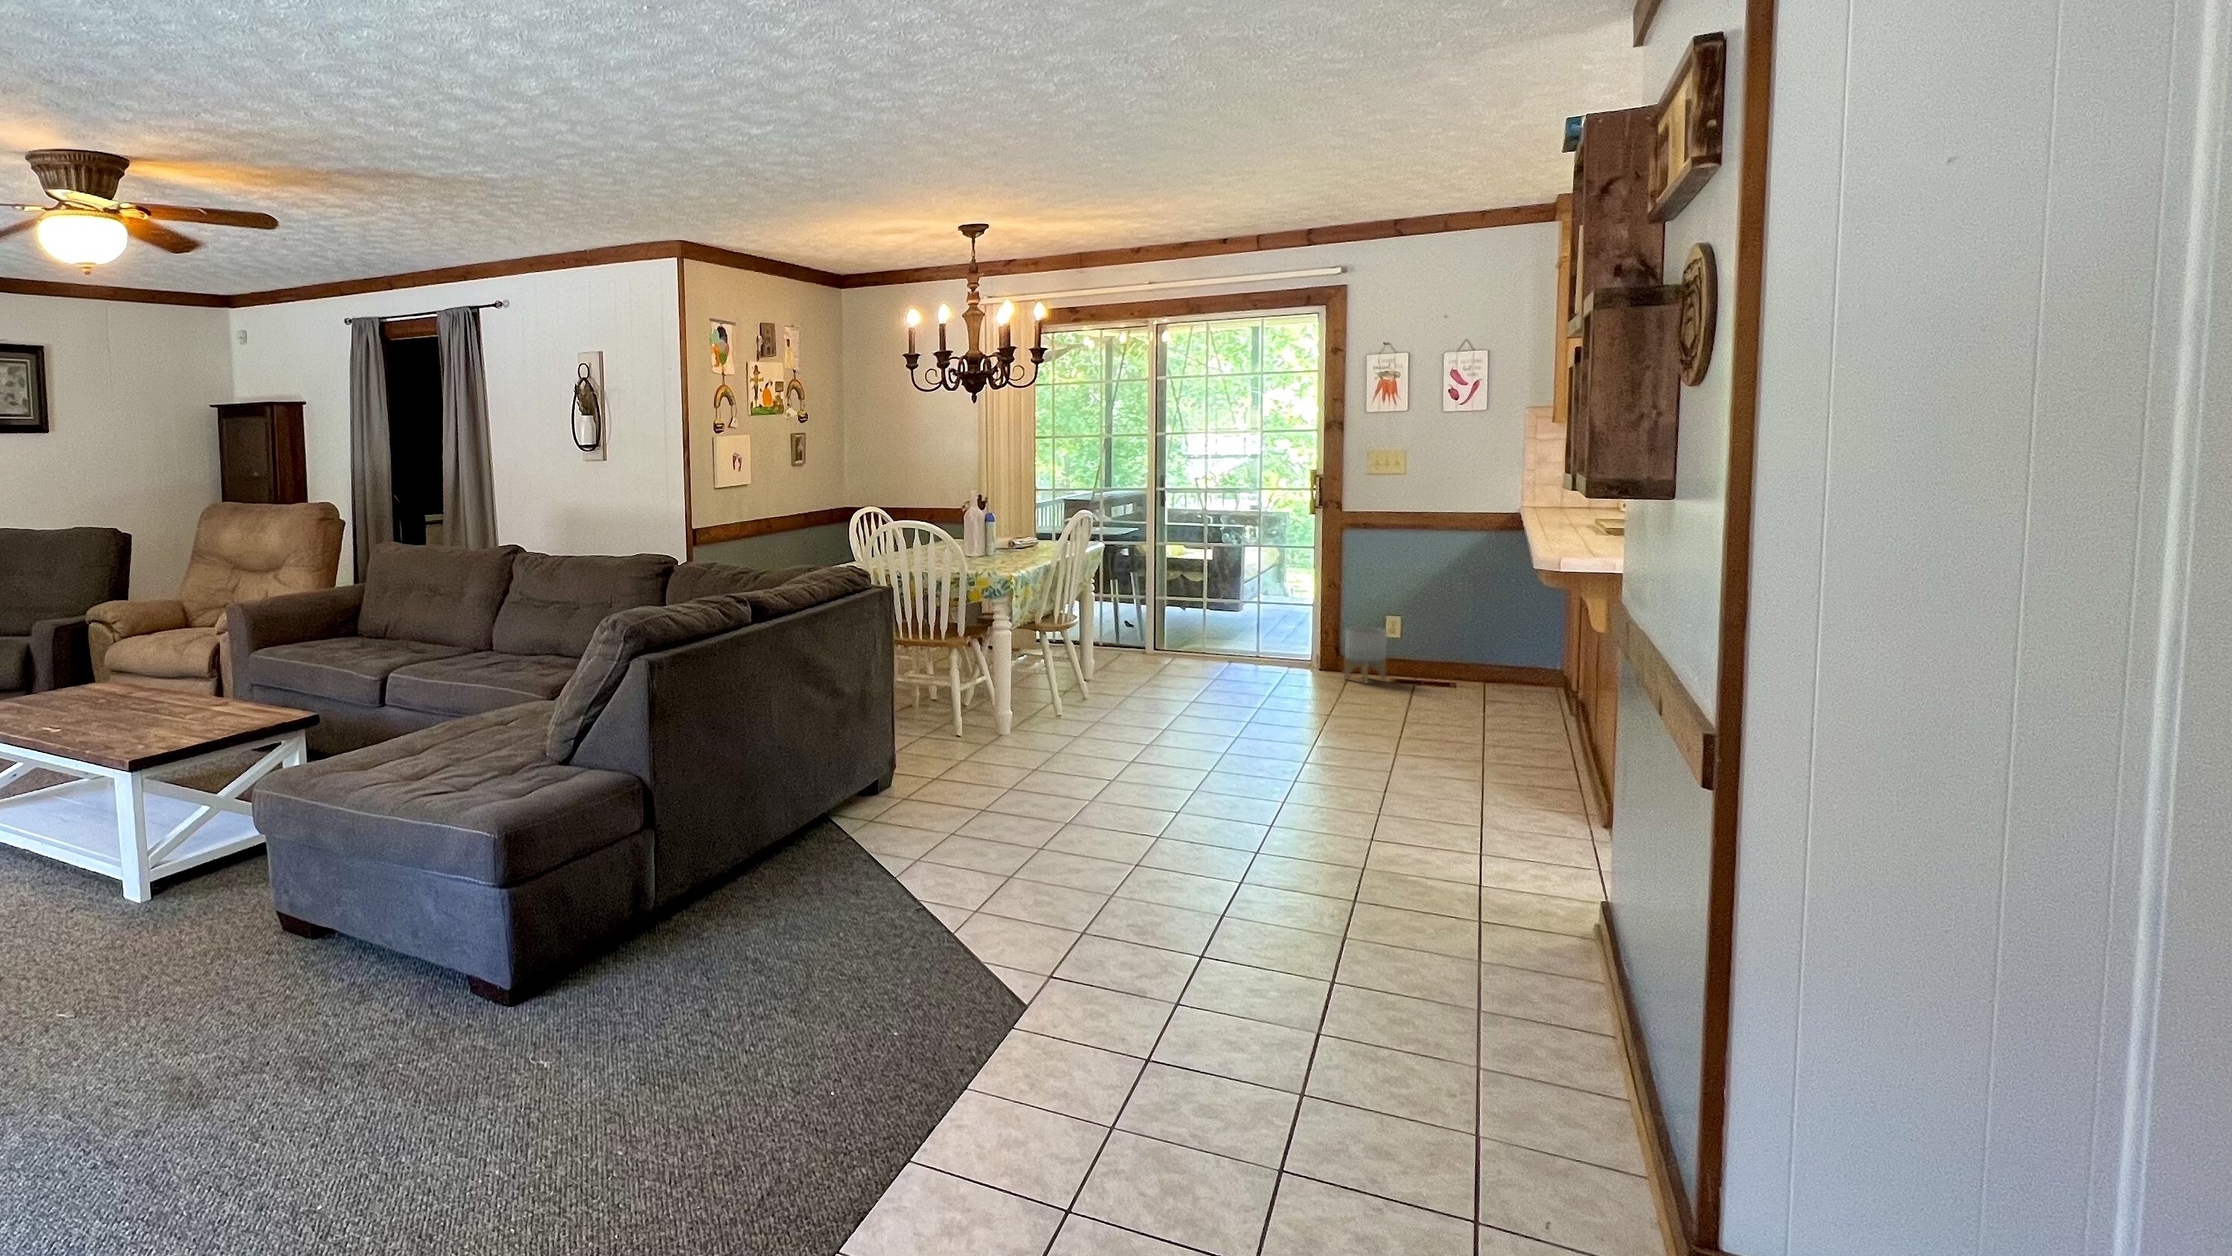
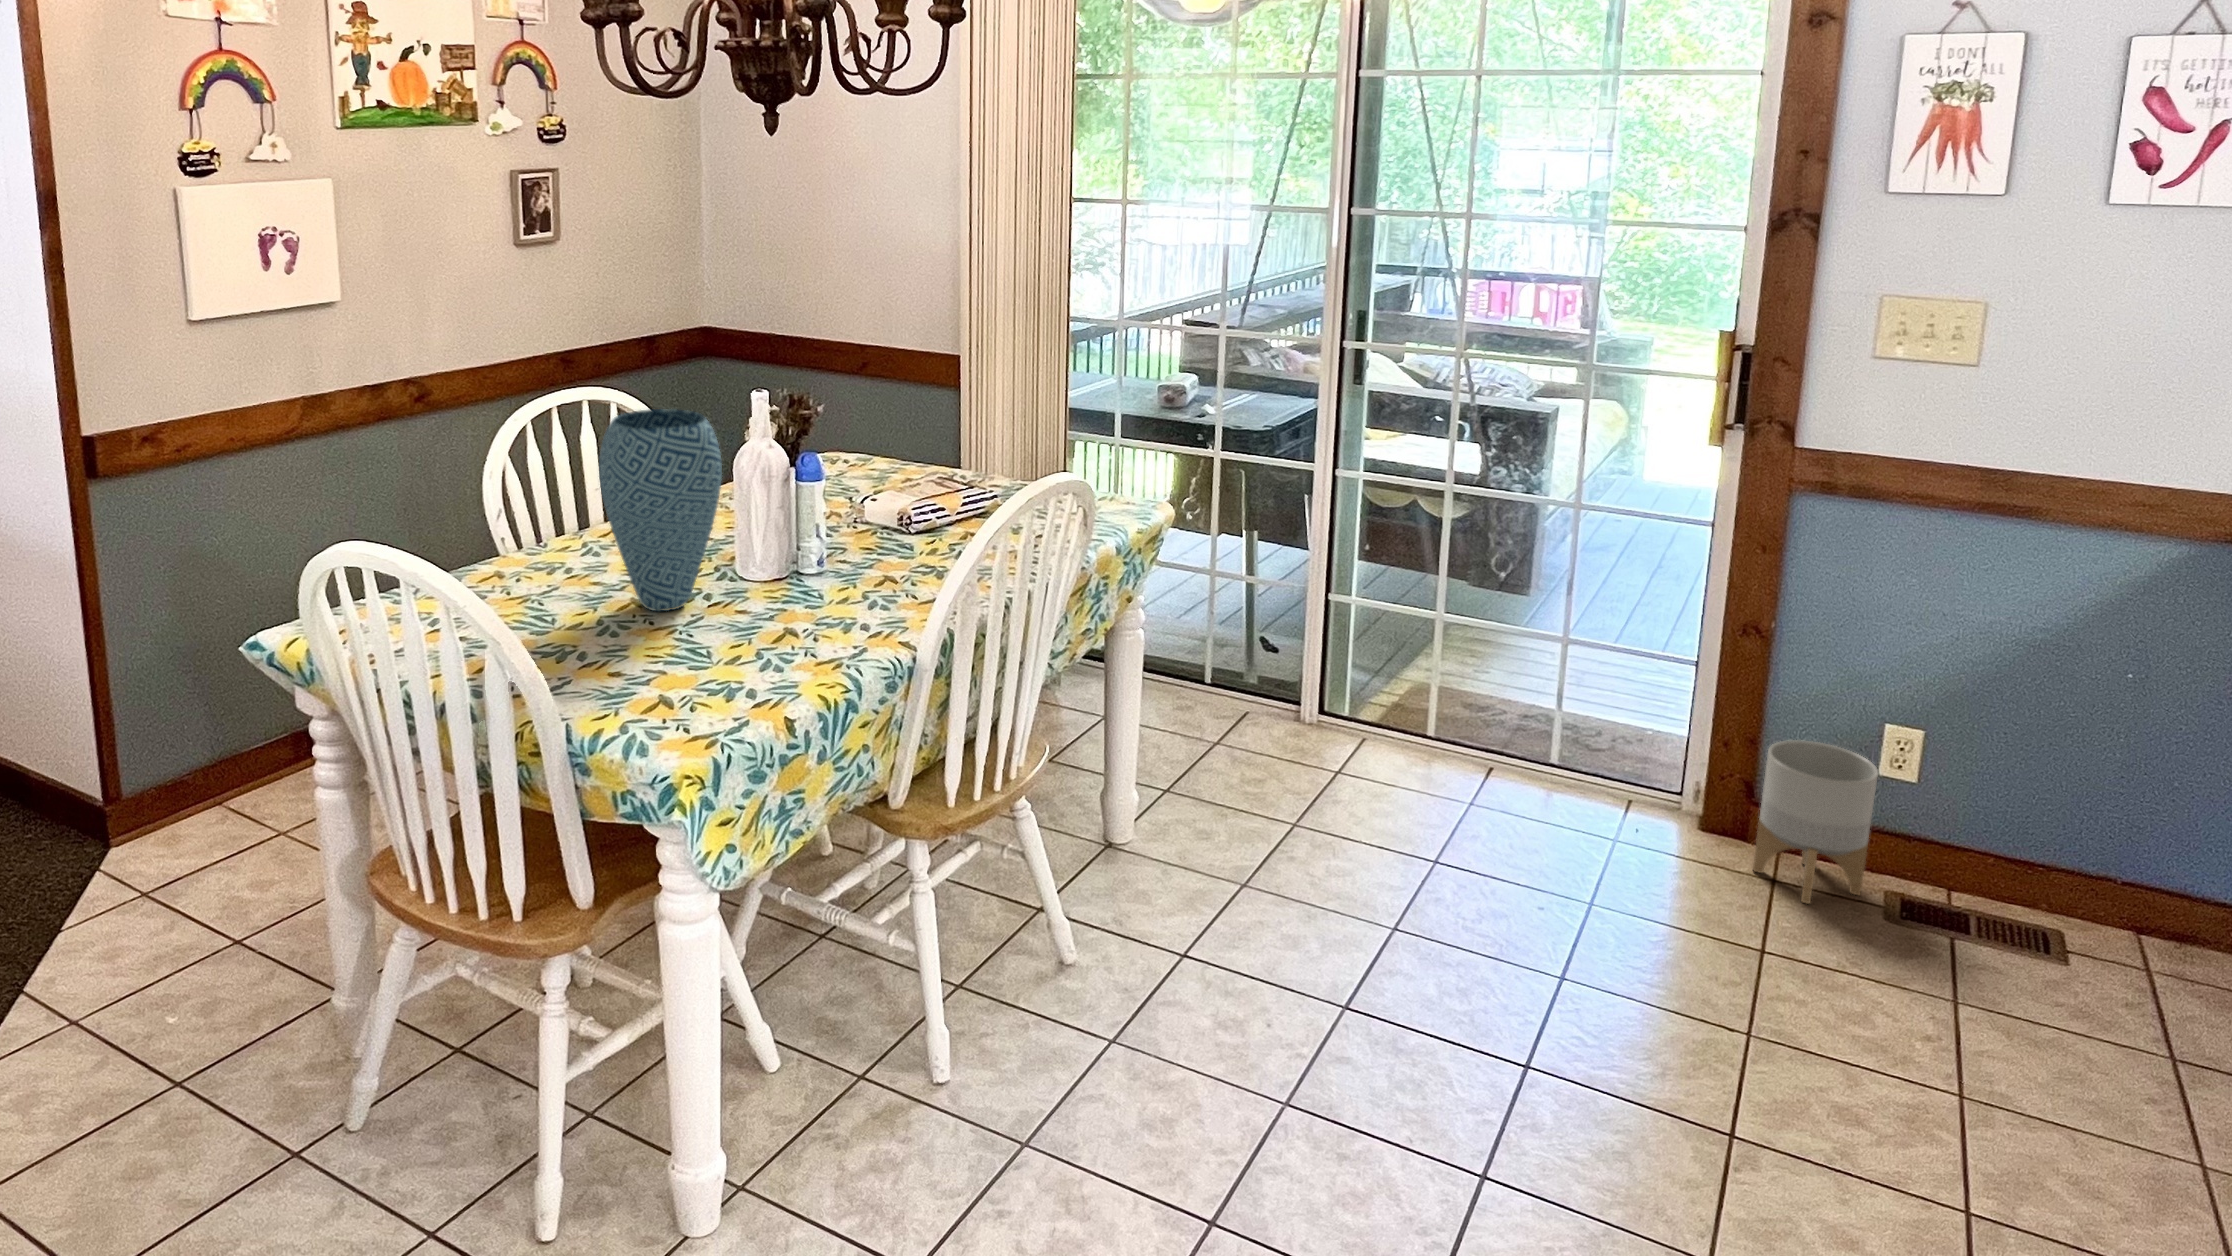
vase: none [963,493,1006,561] -> present [599,409,722,611]

